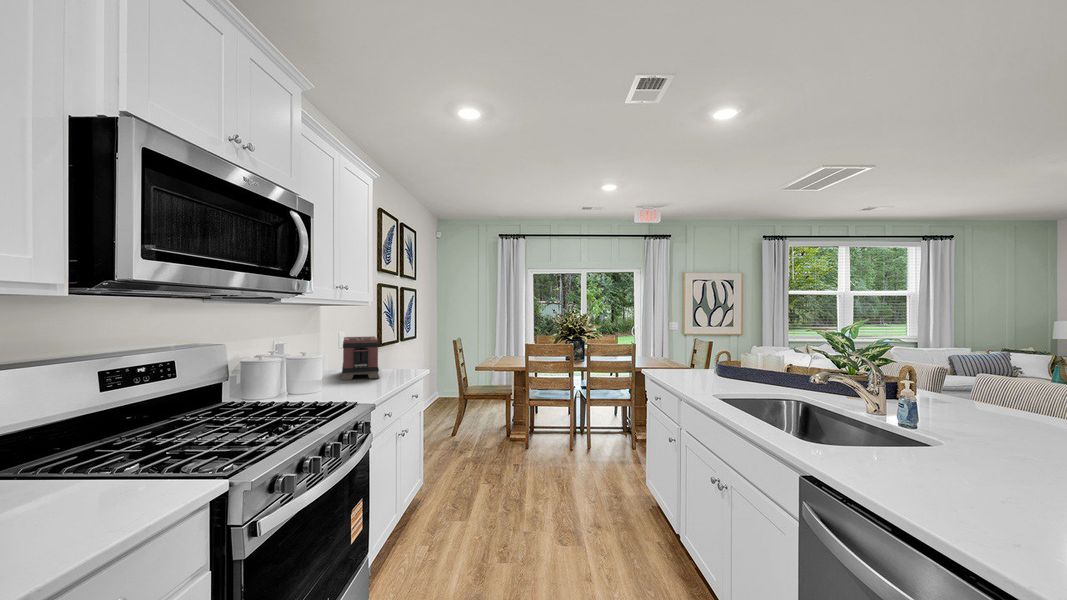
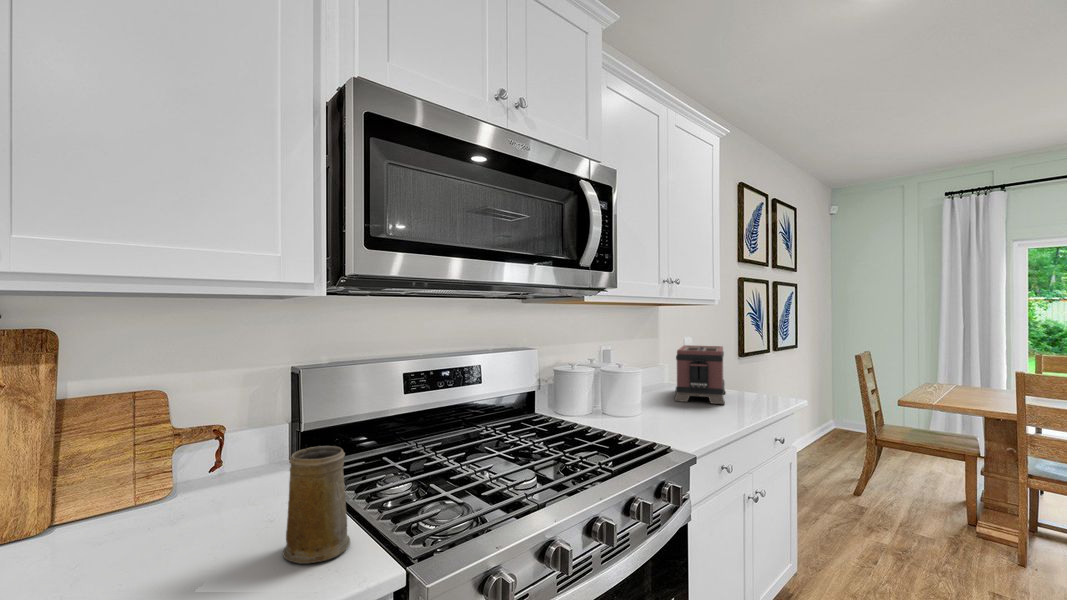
mug: none [77,422,146,516] -> present [283,446,350,563]

